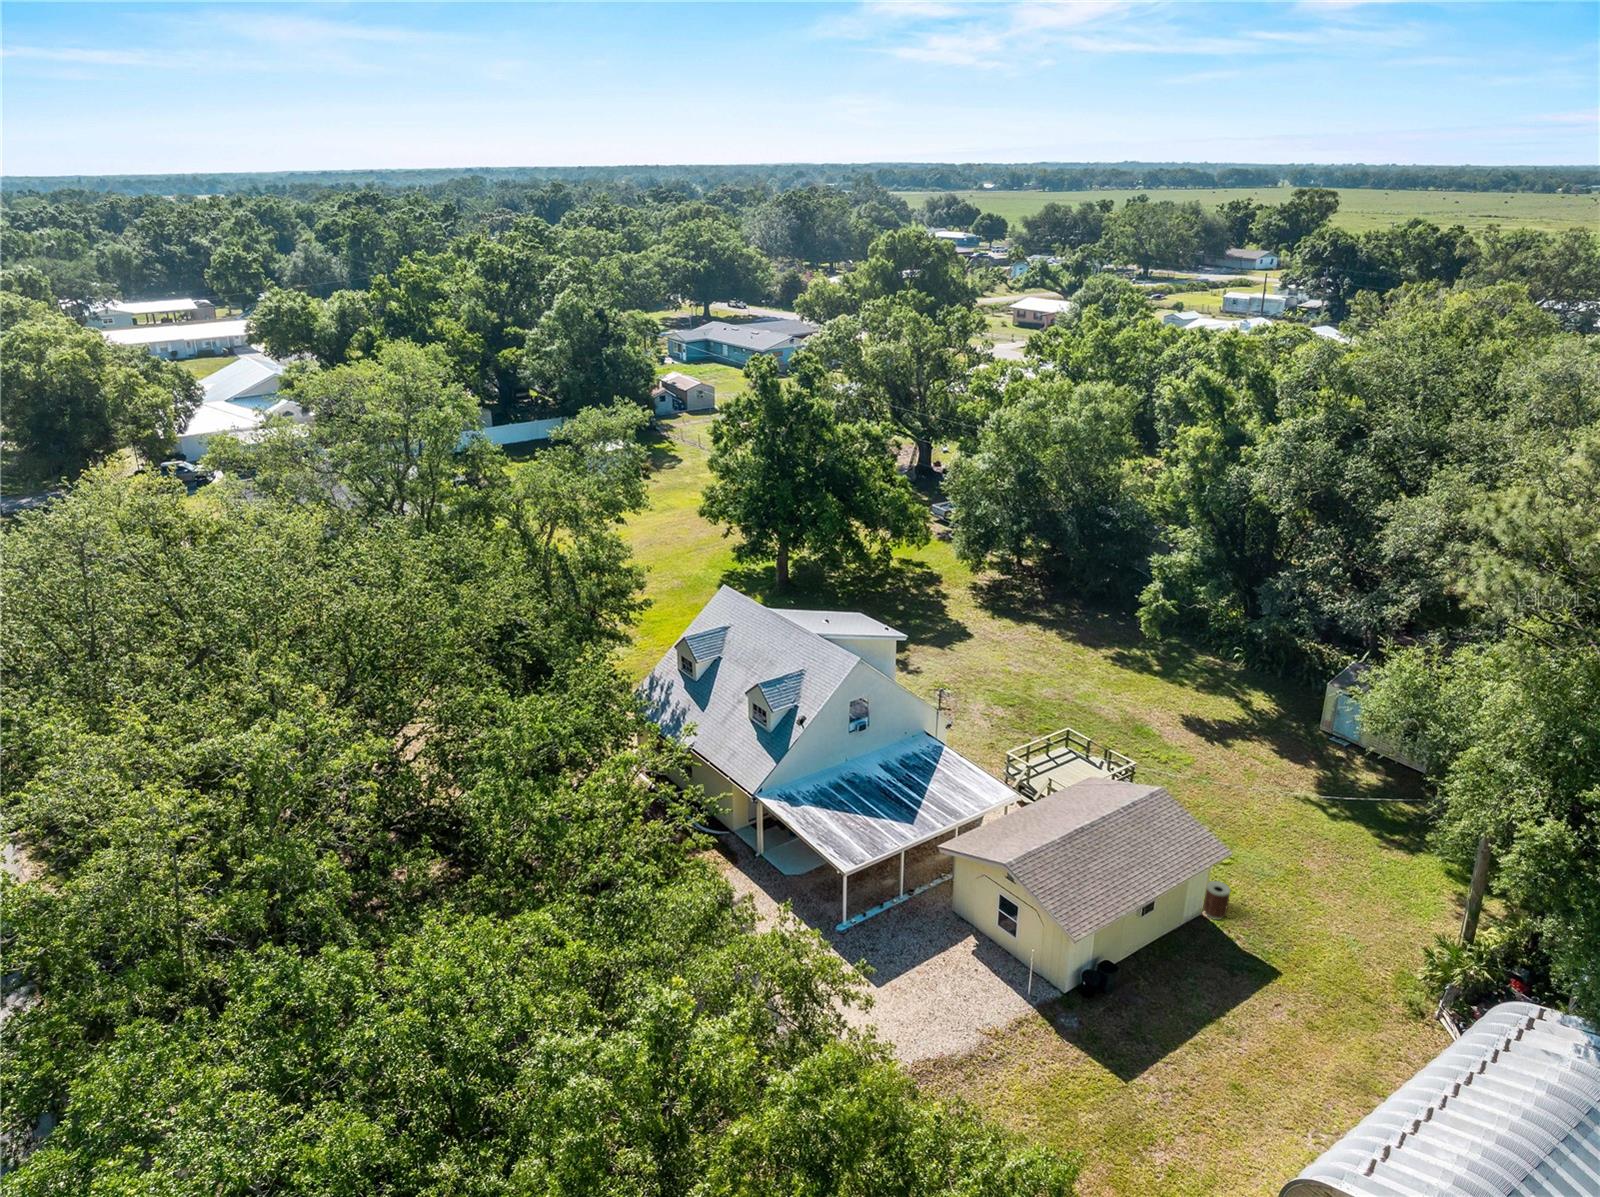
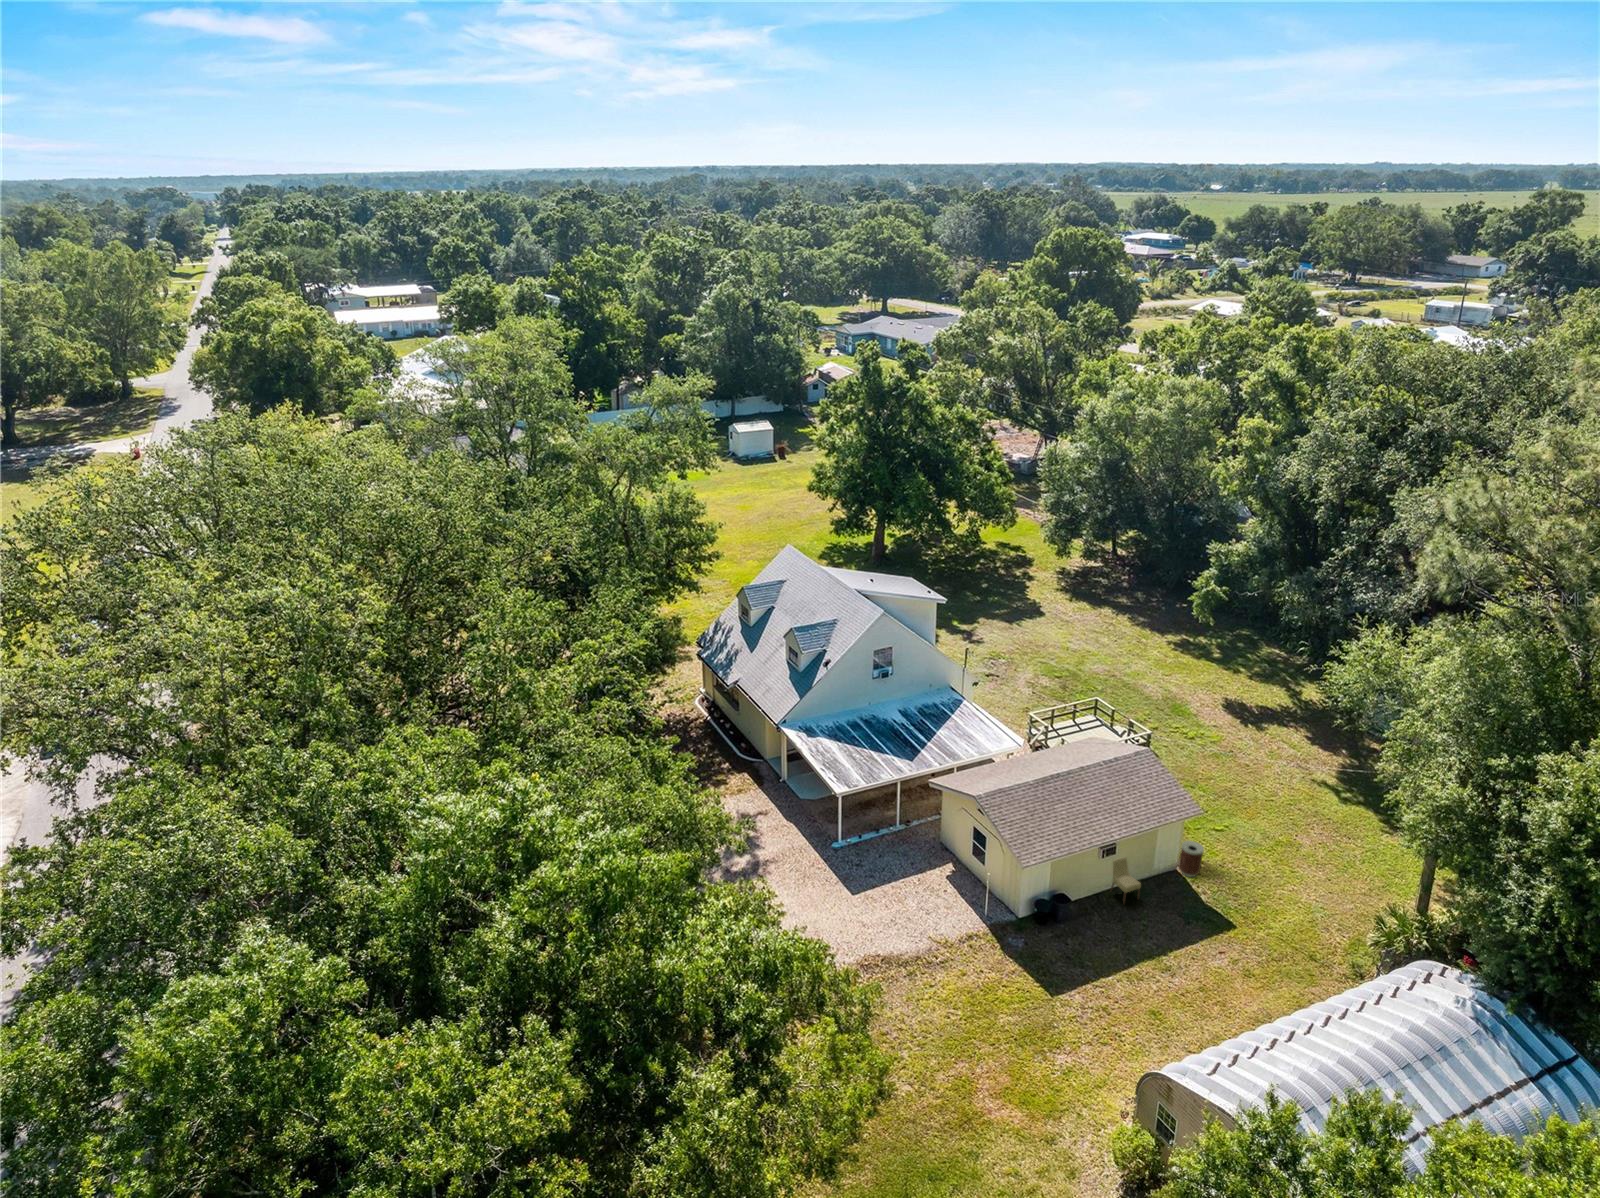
chair: none [1145,908,1180,961] -> present [1110,856,1141,903]

